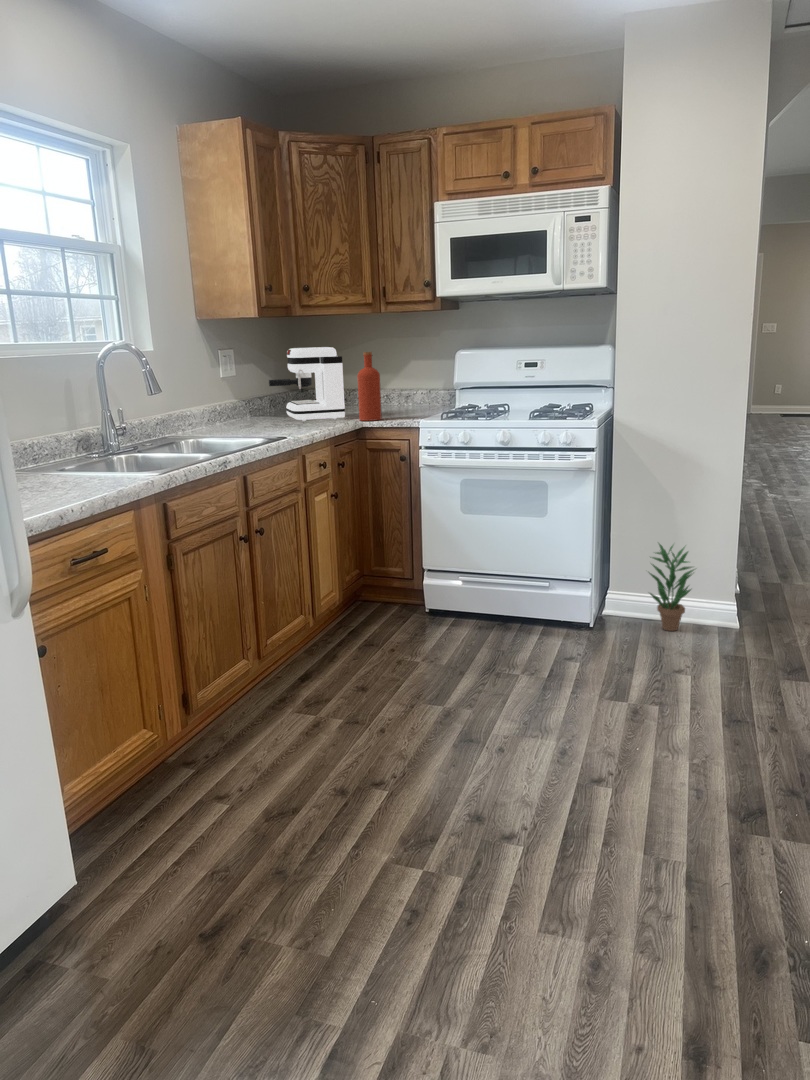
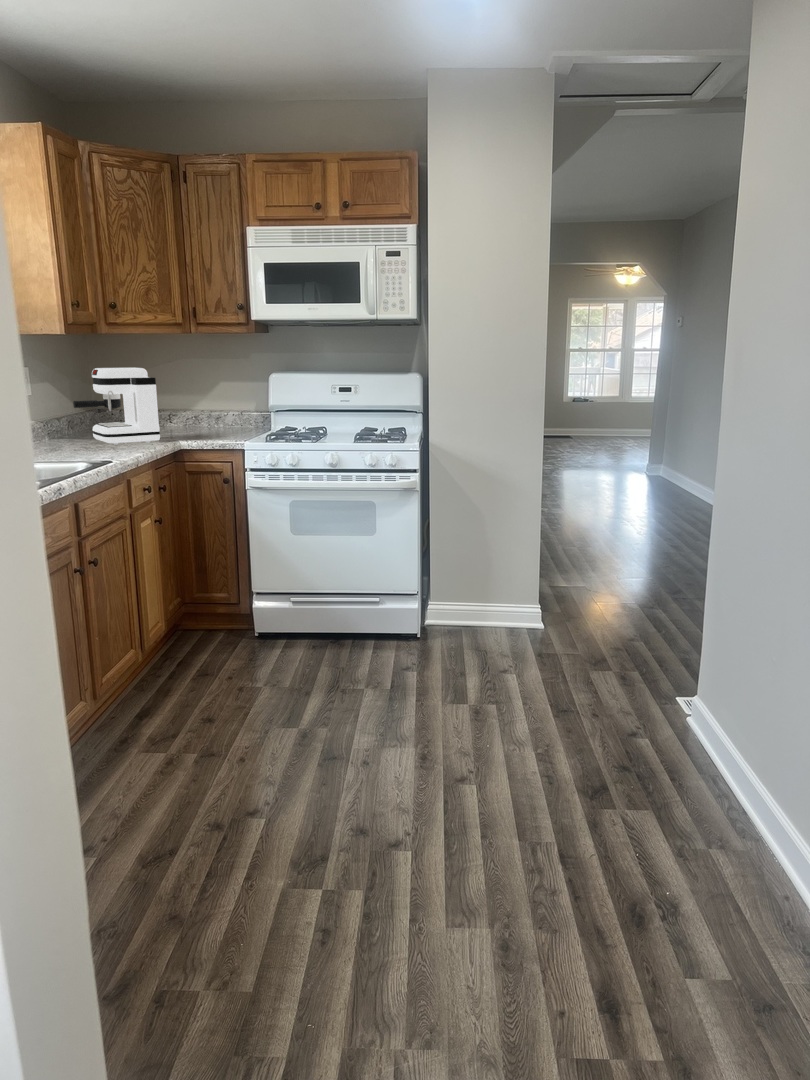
bottle: present [357,352,382,421] -> none [175,374,201,444]
potted plant: present [649,544,694,631] -> none [464,553,510,635]

